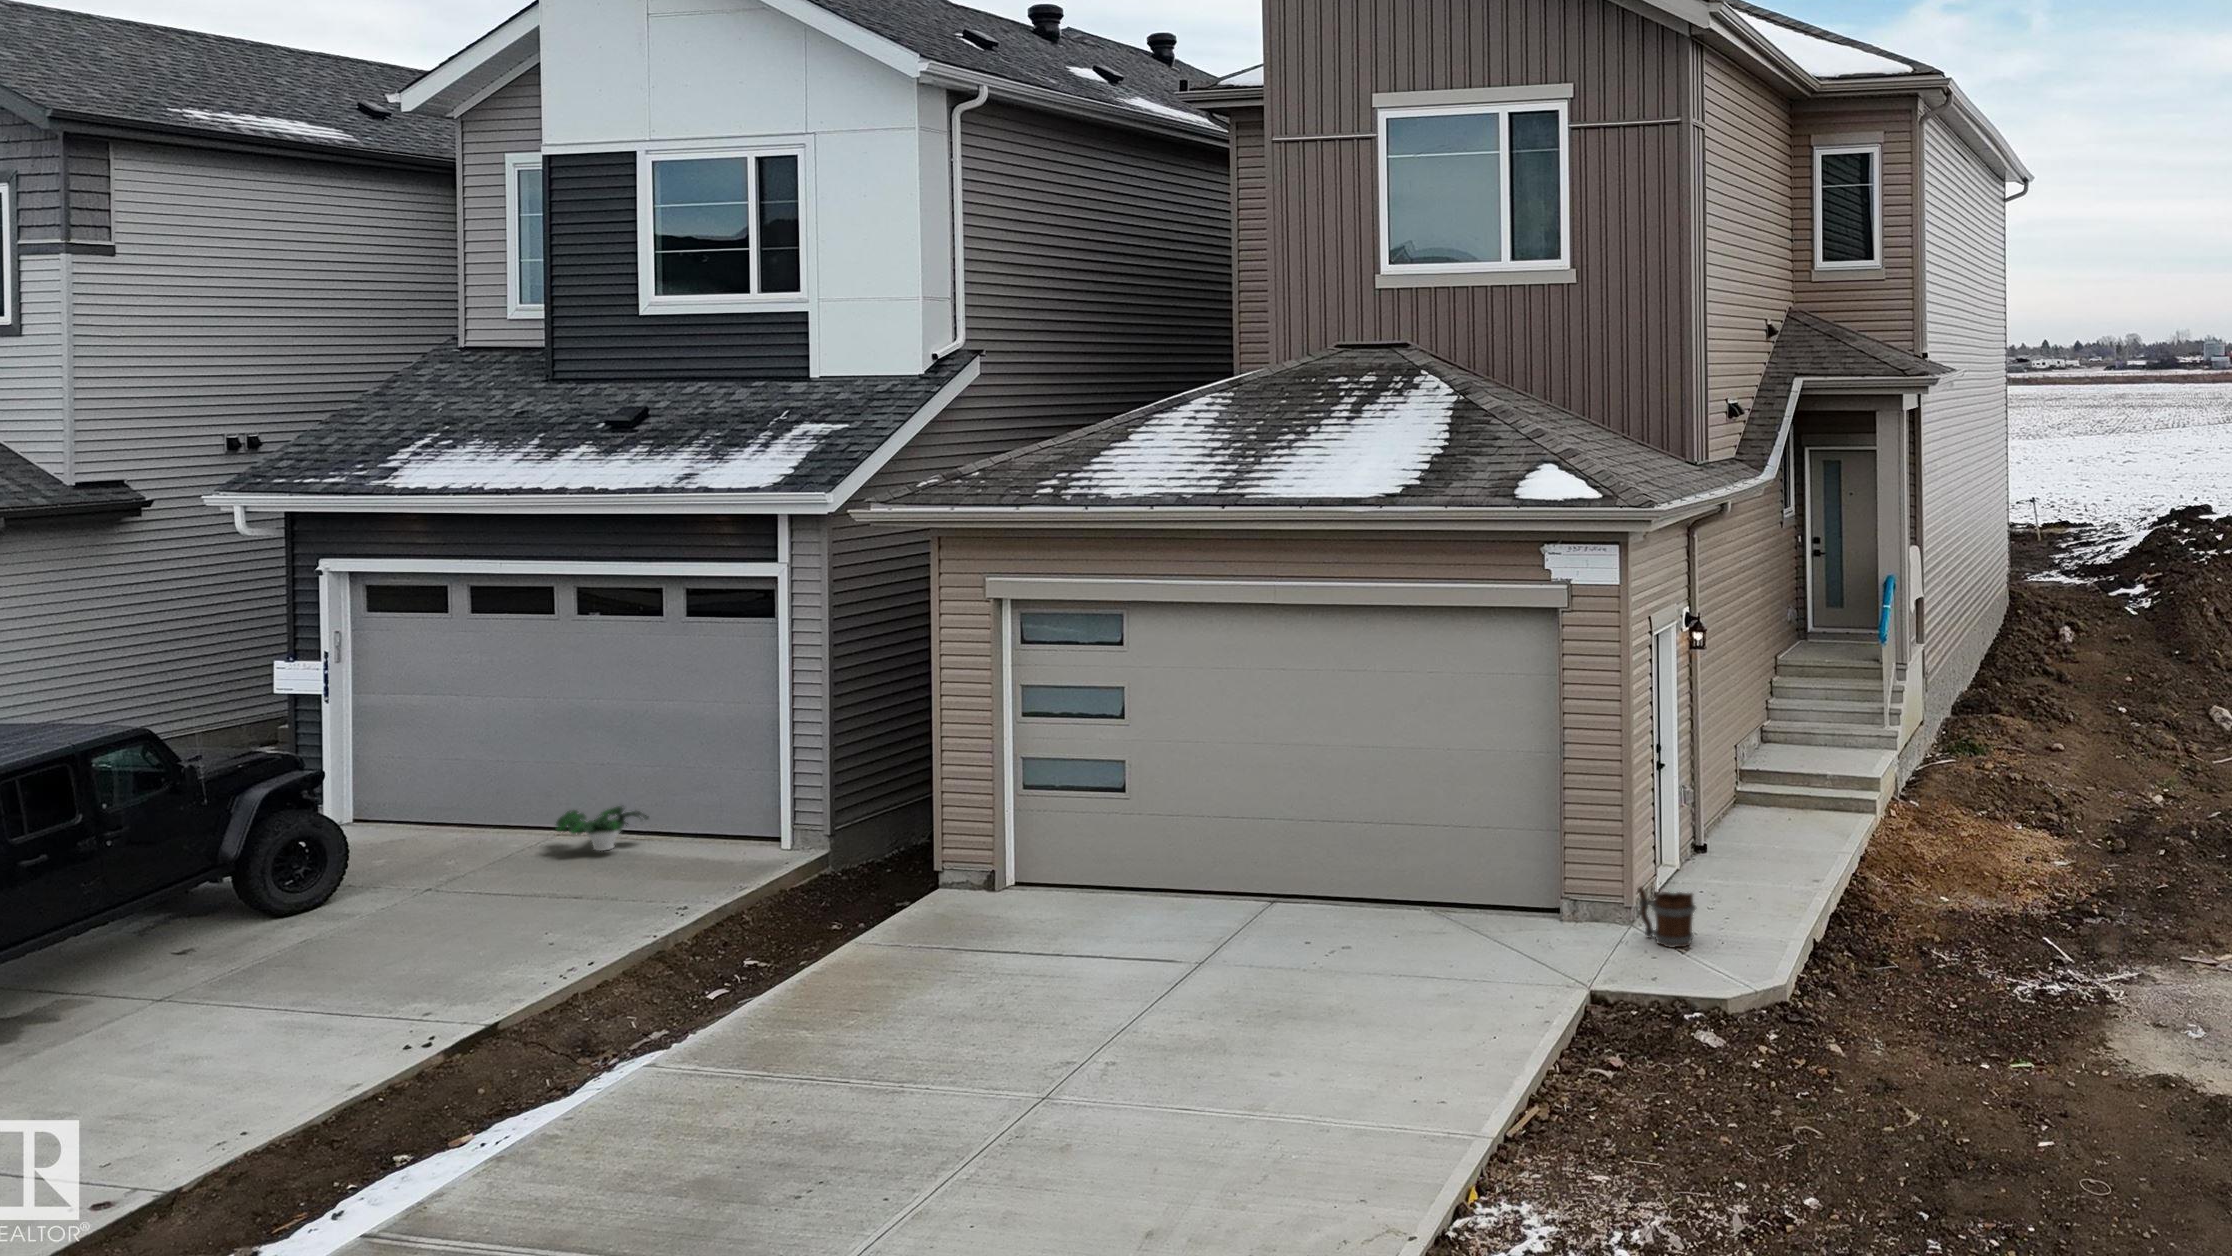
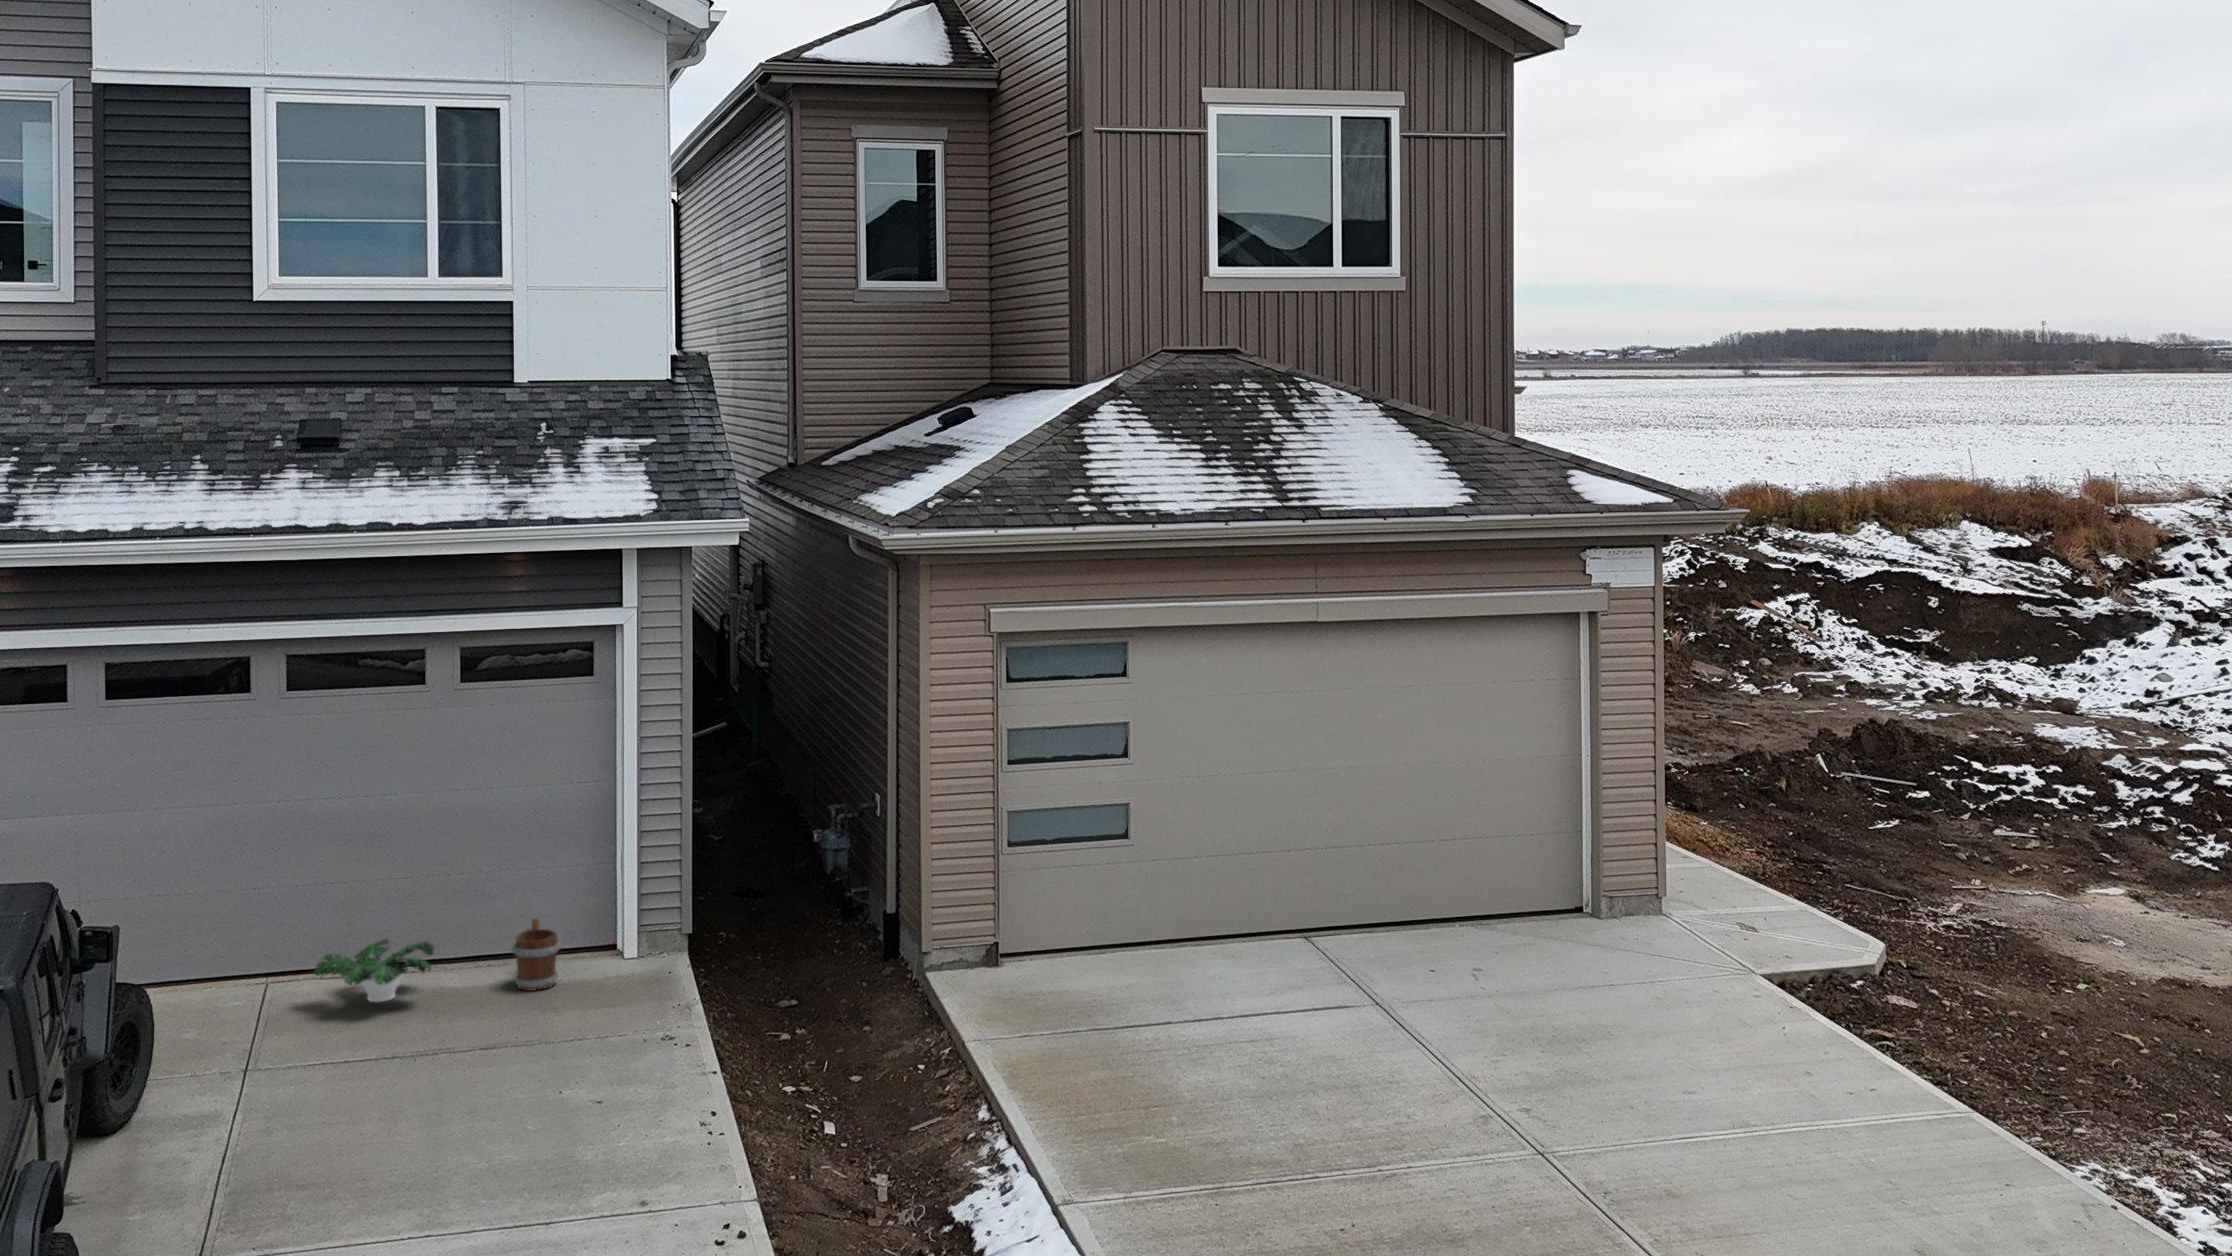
bucket: present [1638,887,1696,947] -> present [512,918,561,991]

